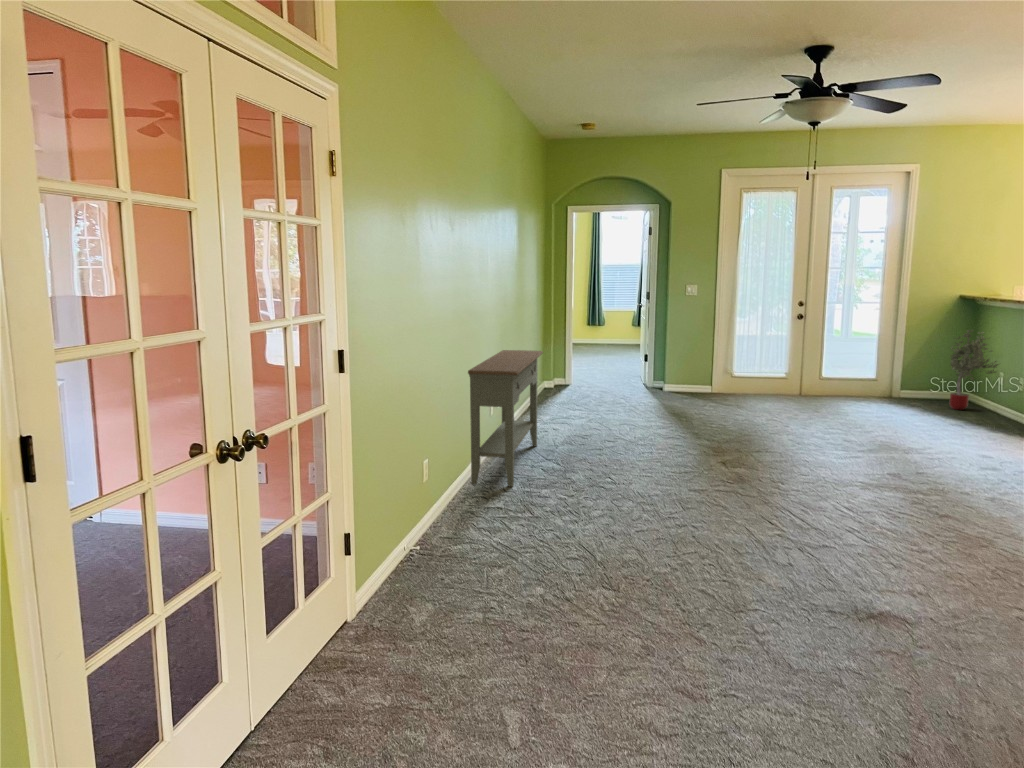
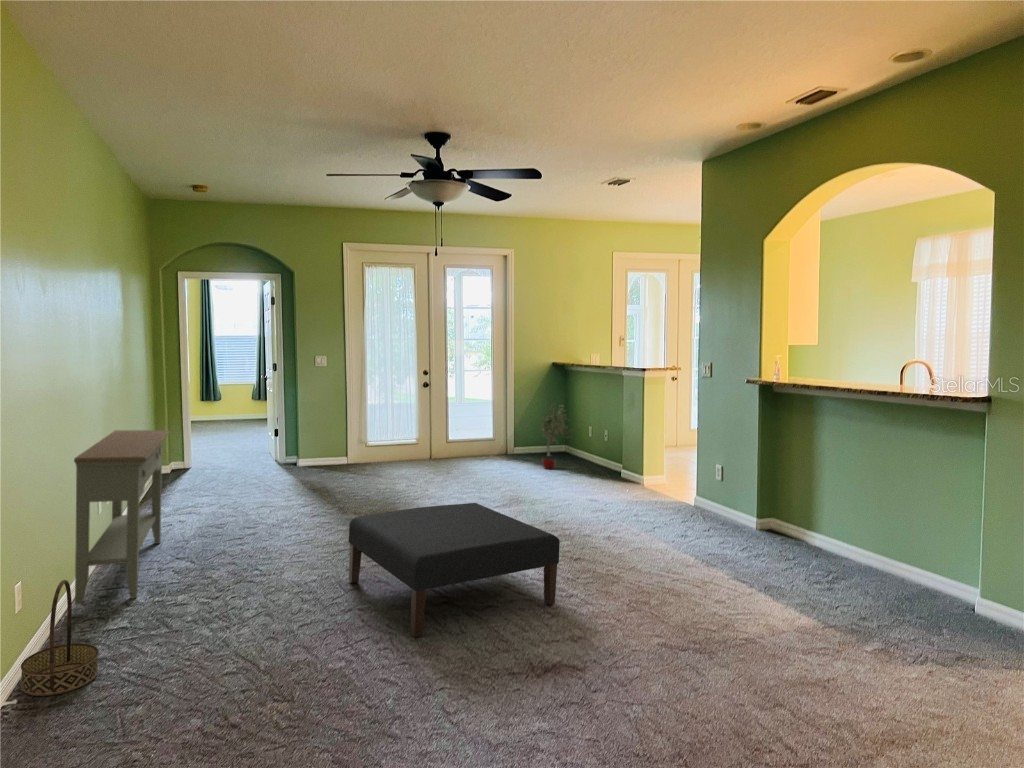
ottoman: none [688,437,927,561] -> present [349,503,560,637]
basket: none [430,462,479,546] -> present [21,580,99,696]

